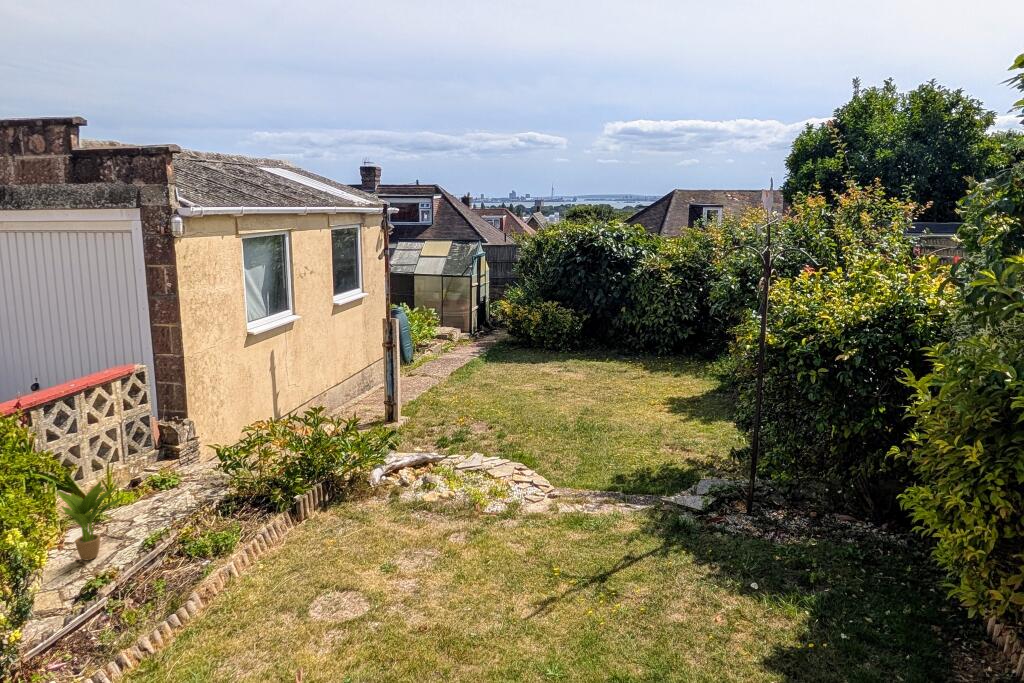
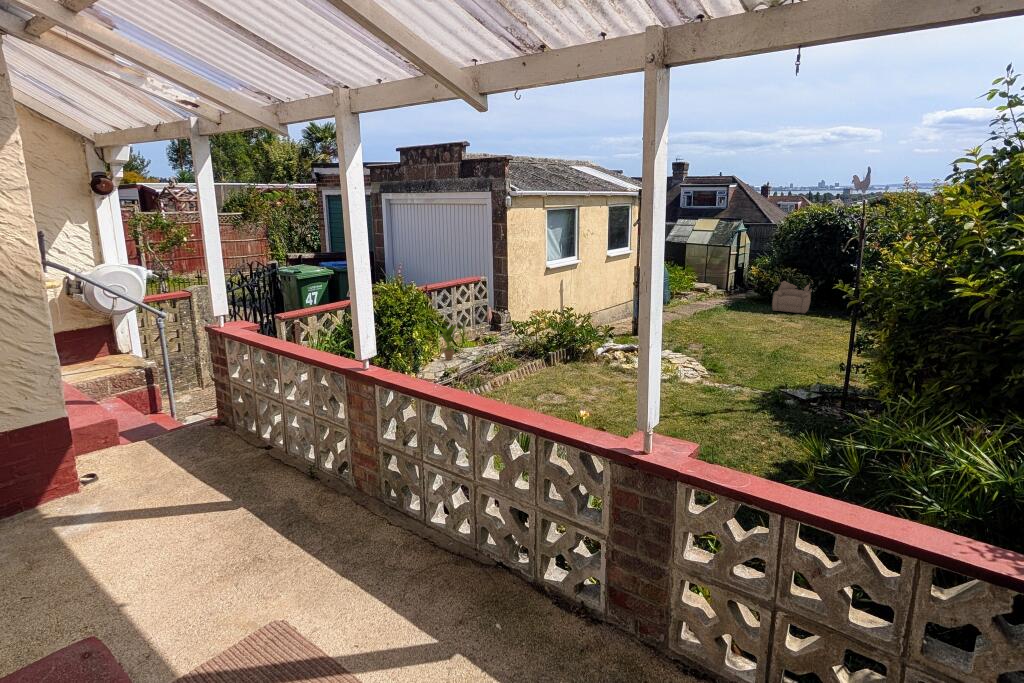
chair: none [535,314,574,359] -> present [772,280,812,314]

